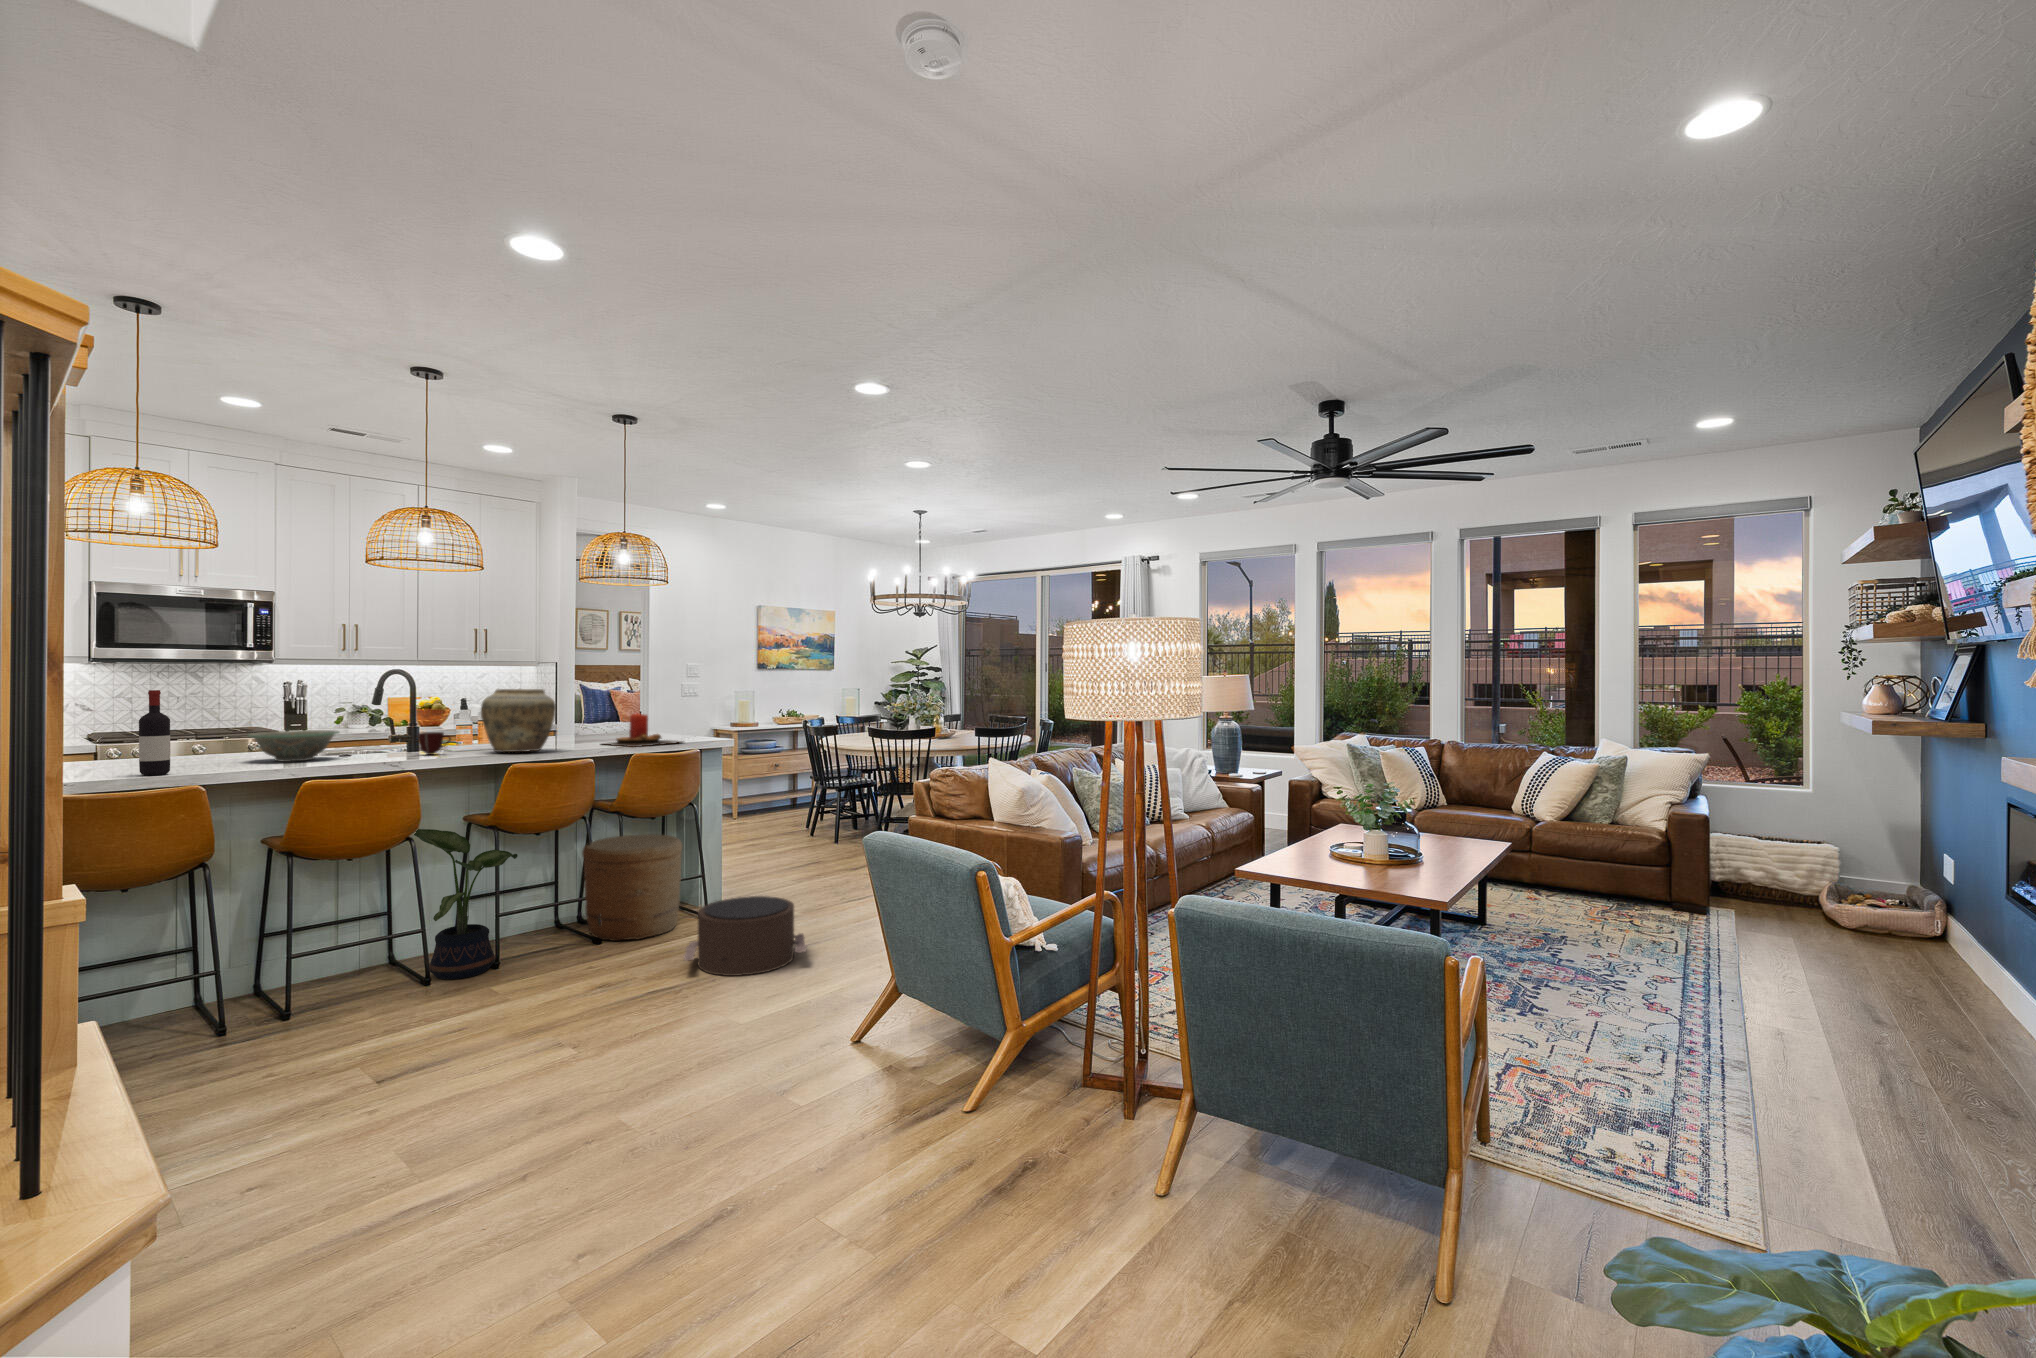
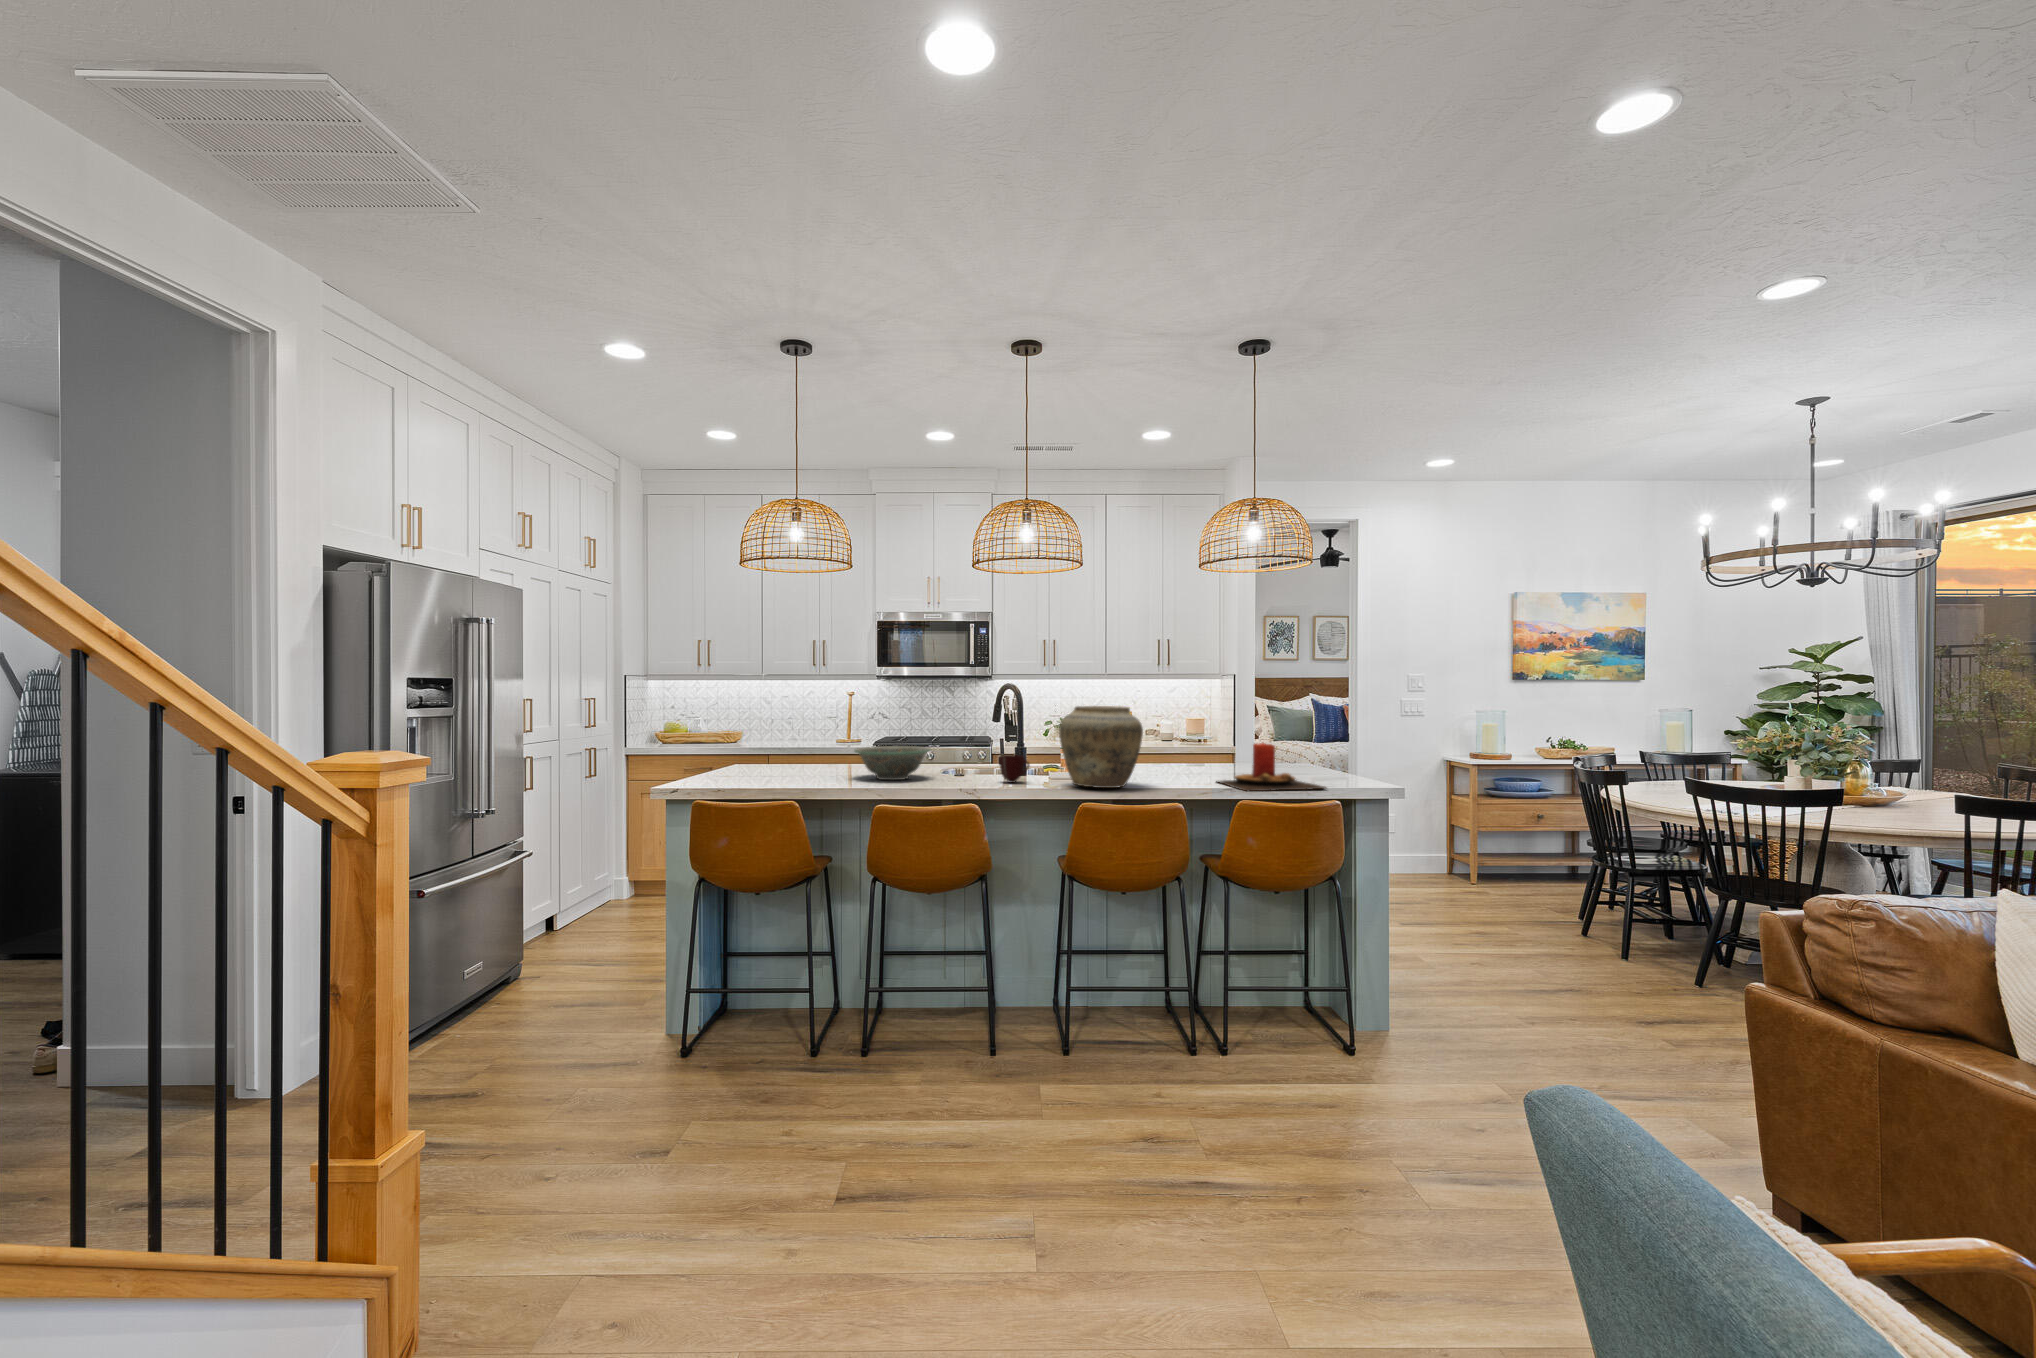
wine bottle: present [139,690,170,776] -> none [742,703,765,788]
potted plant: present [414,829,518,979] -> none [971,871,1085,1074]
woven basket: present [582,834,682,941] -> none [1168,913,1303,1080]
pouf: present [684,896,807,976] -> none [1244,1067,1475,1246]

